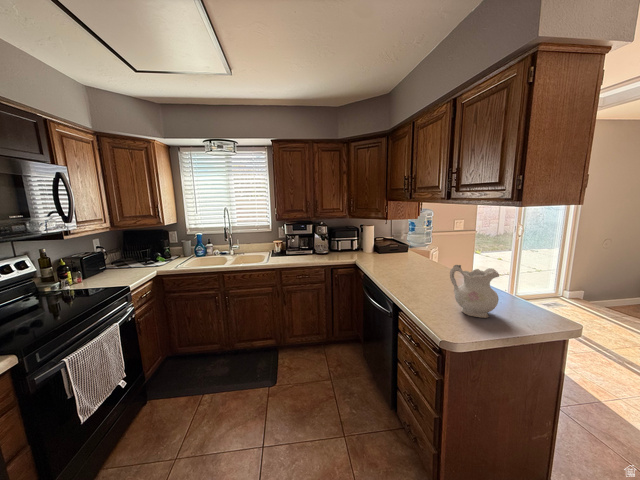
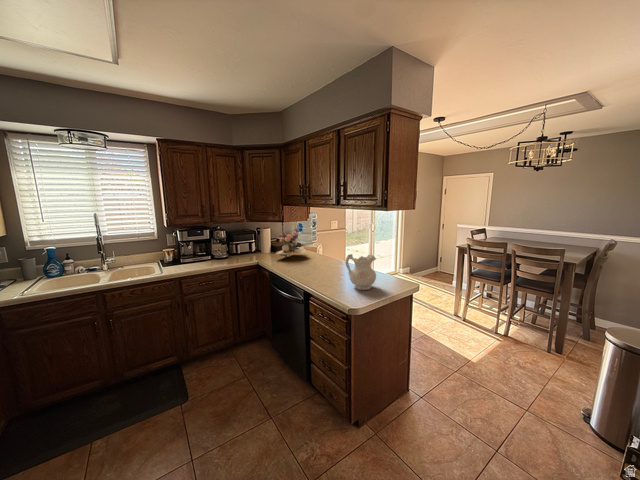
flower arrangement: none [373,226,413,260] -> present [276,228,307,257]

